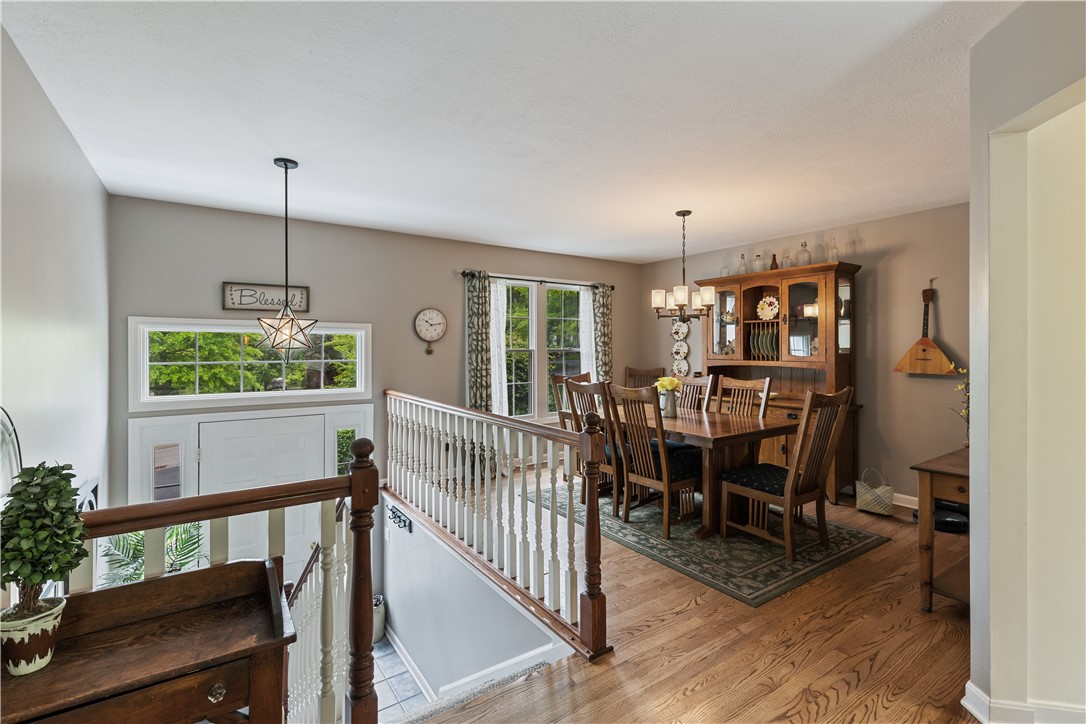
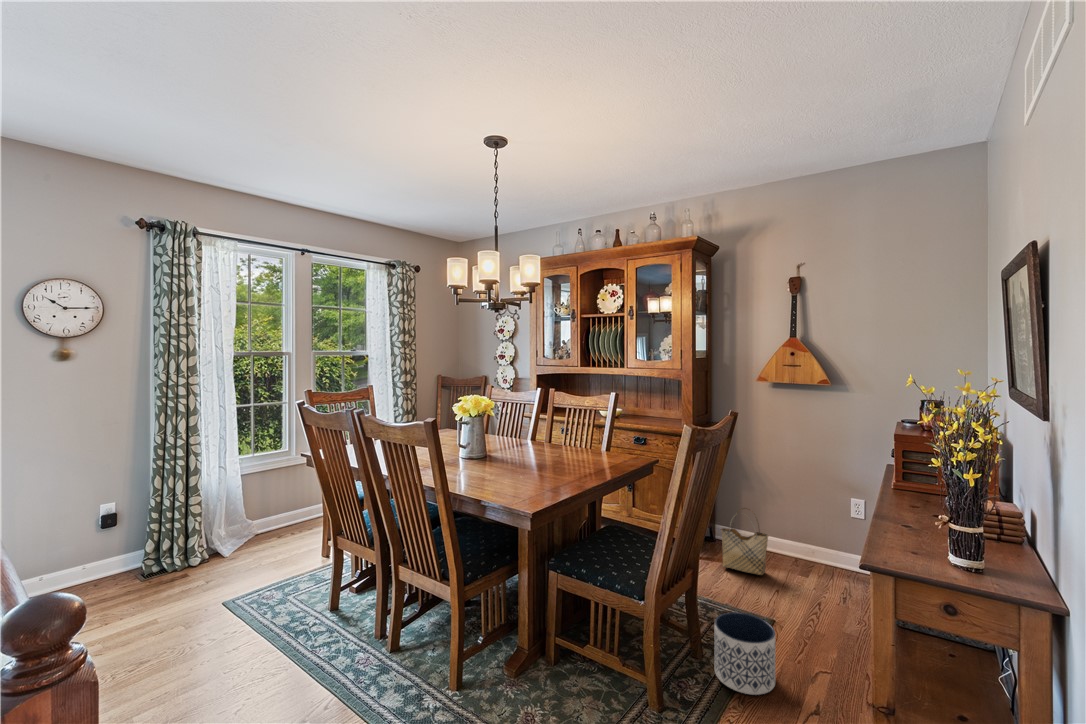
planter: none [835,518,877,563] -> present [714,612,776,695]

